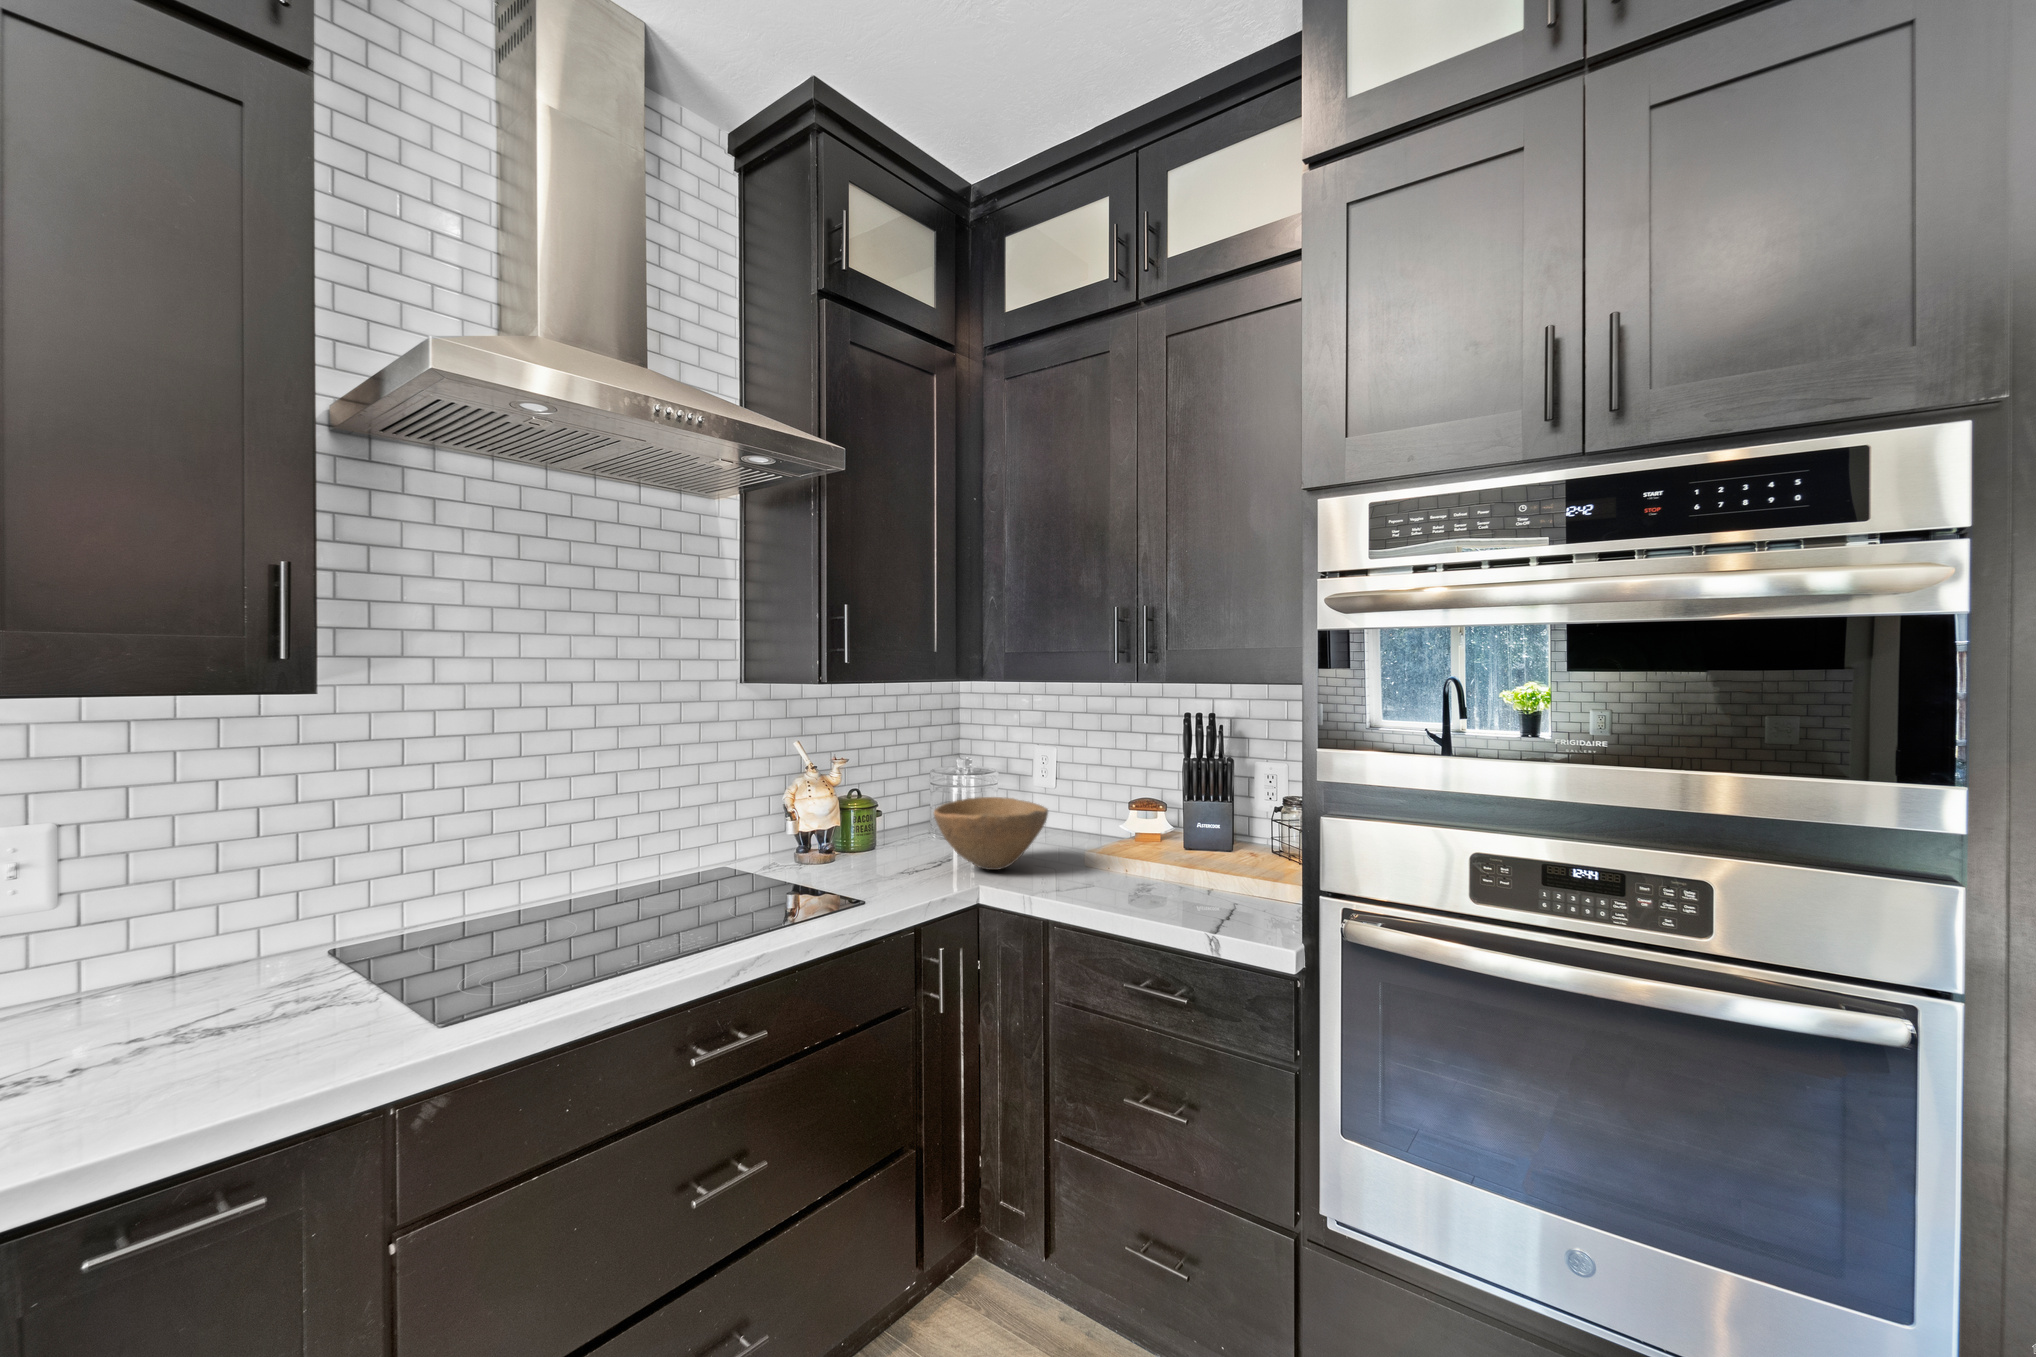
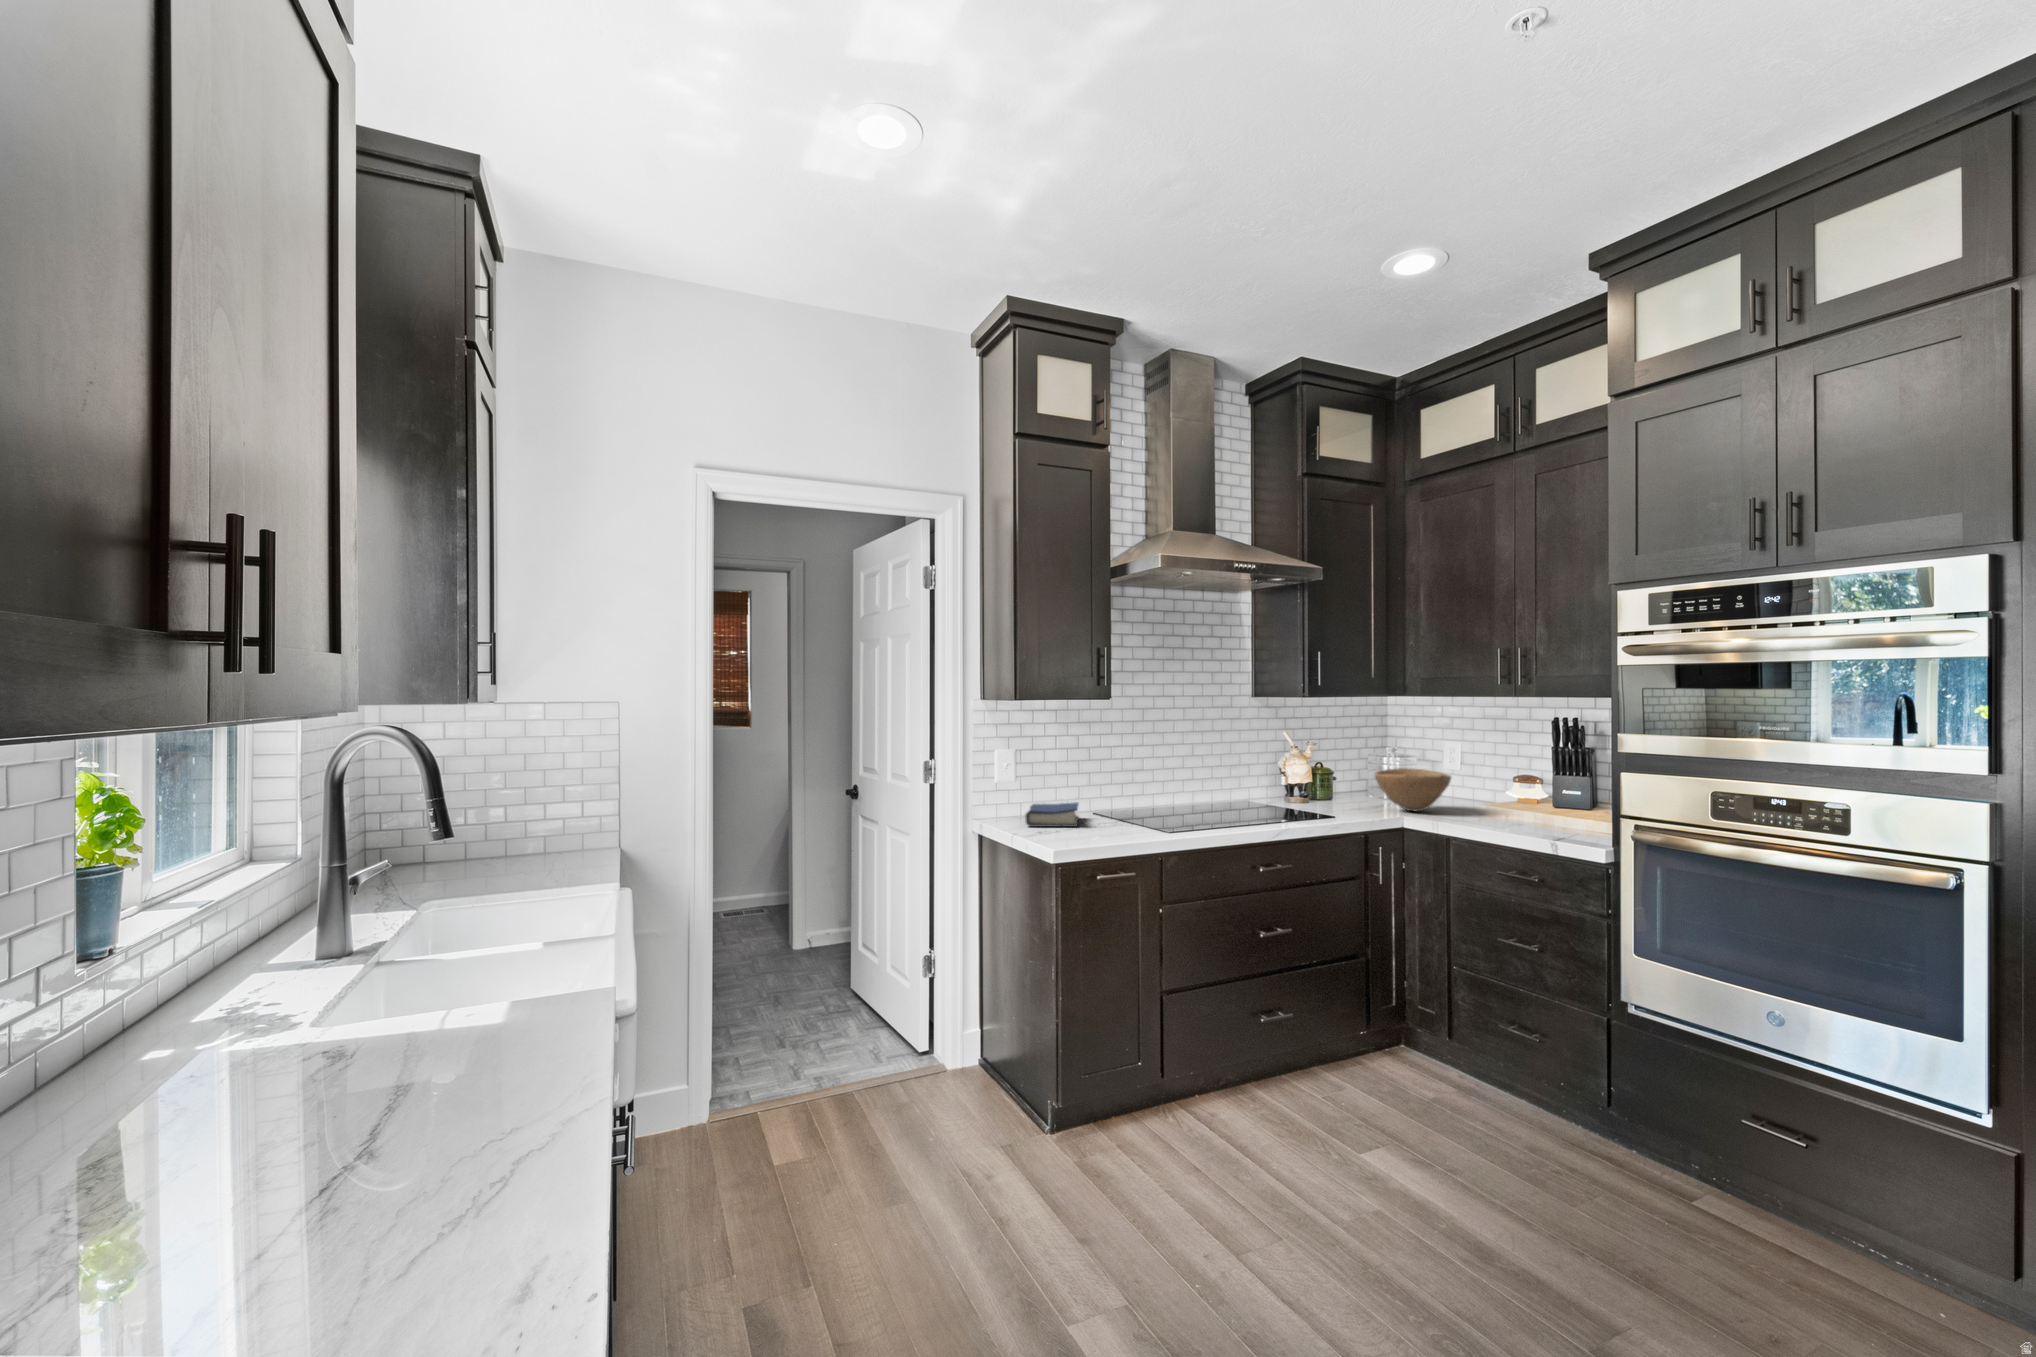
hardback book: none [94,927,311,1023] -> present [1025,802,1079,827]

